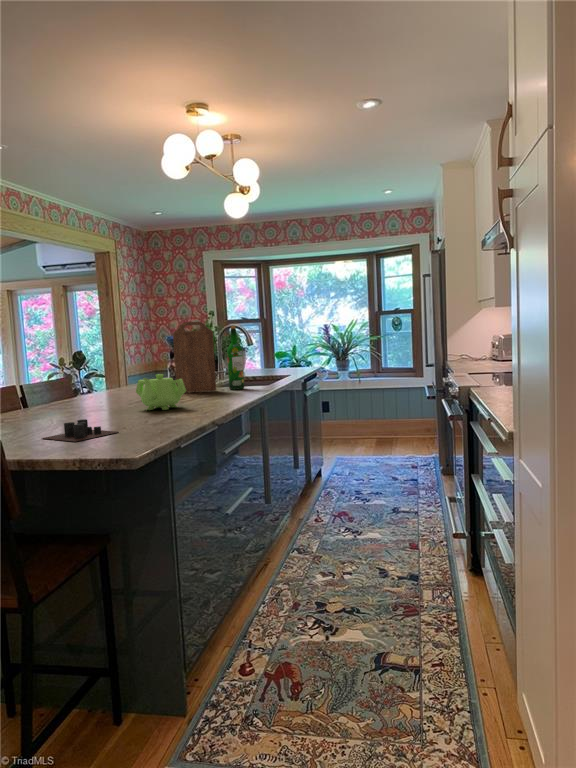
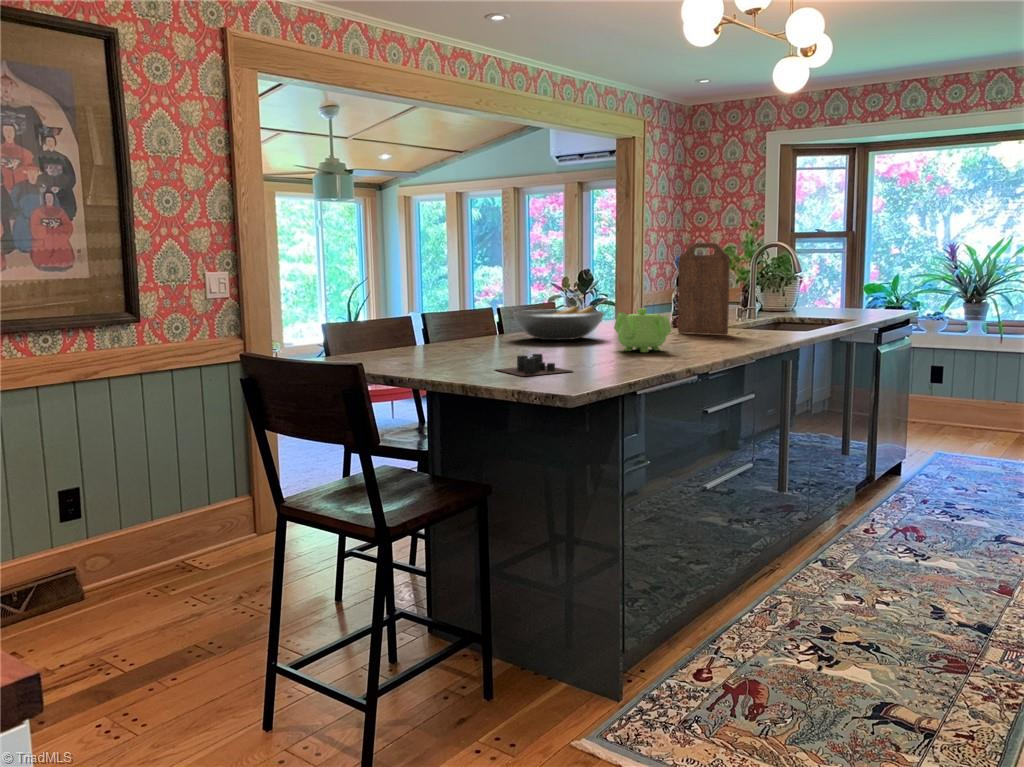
wine bottle: present [227,326,244,390] -> none [746,250,768,335]
fruit bowl: none [36,375,121,407] -> present [513,306,604,340]

